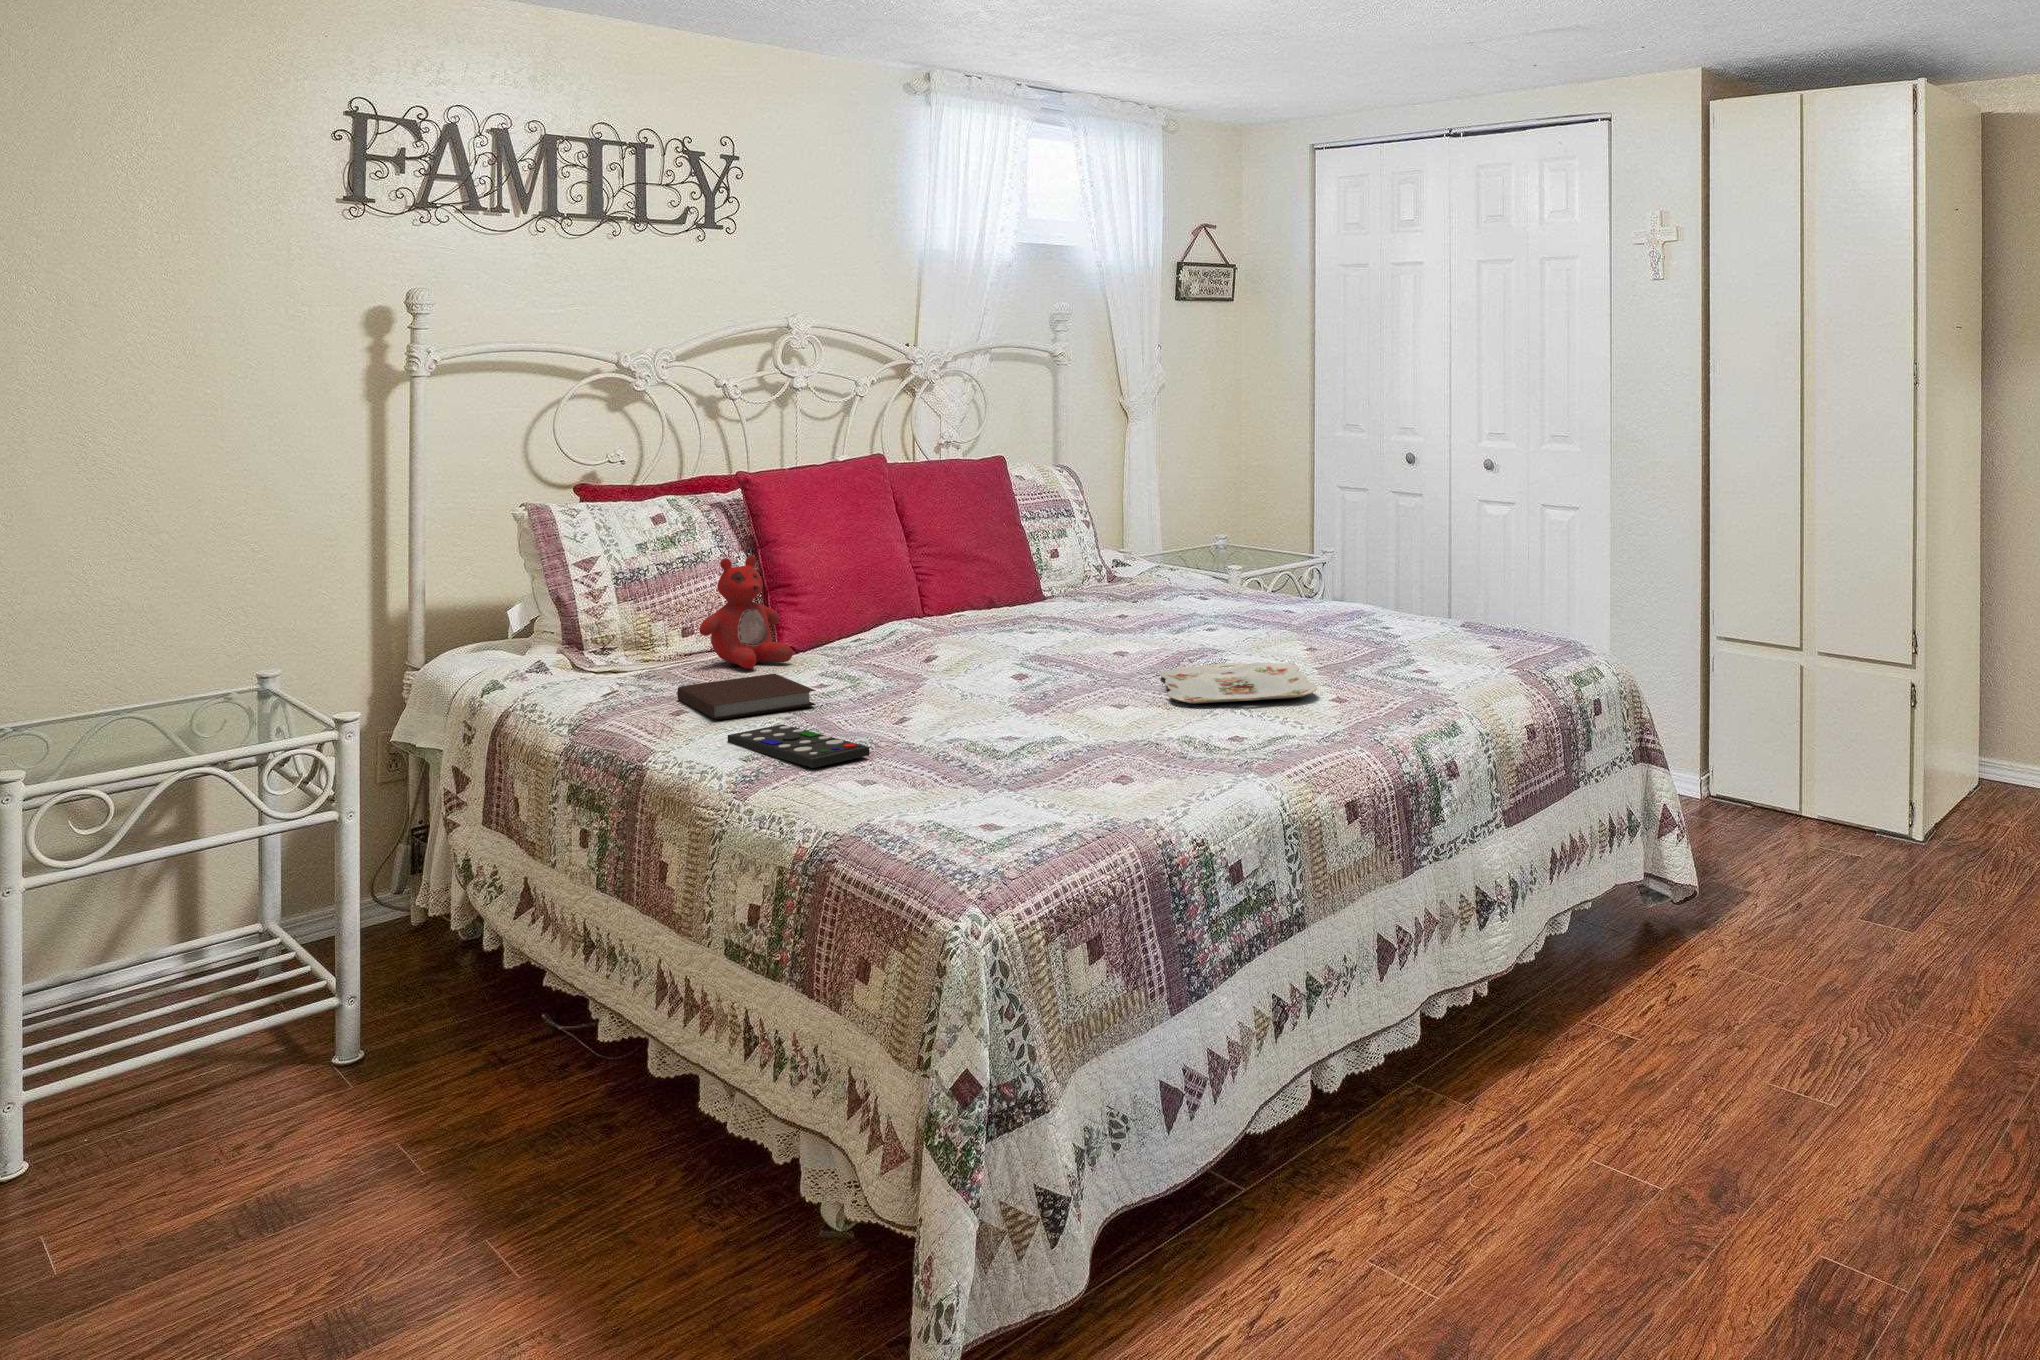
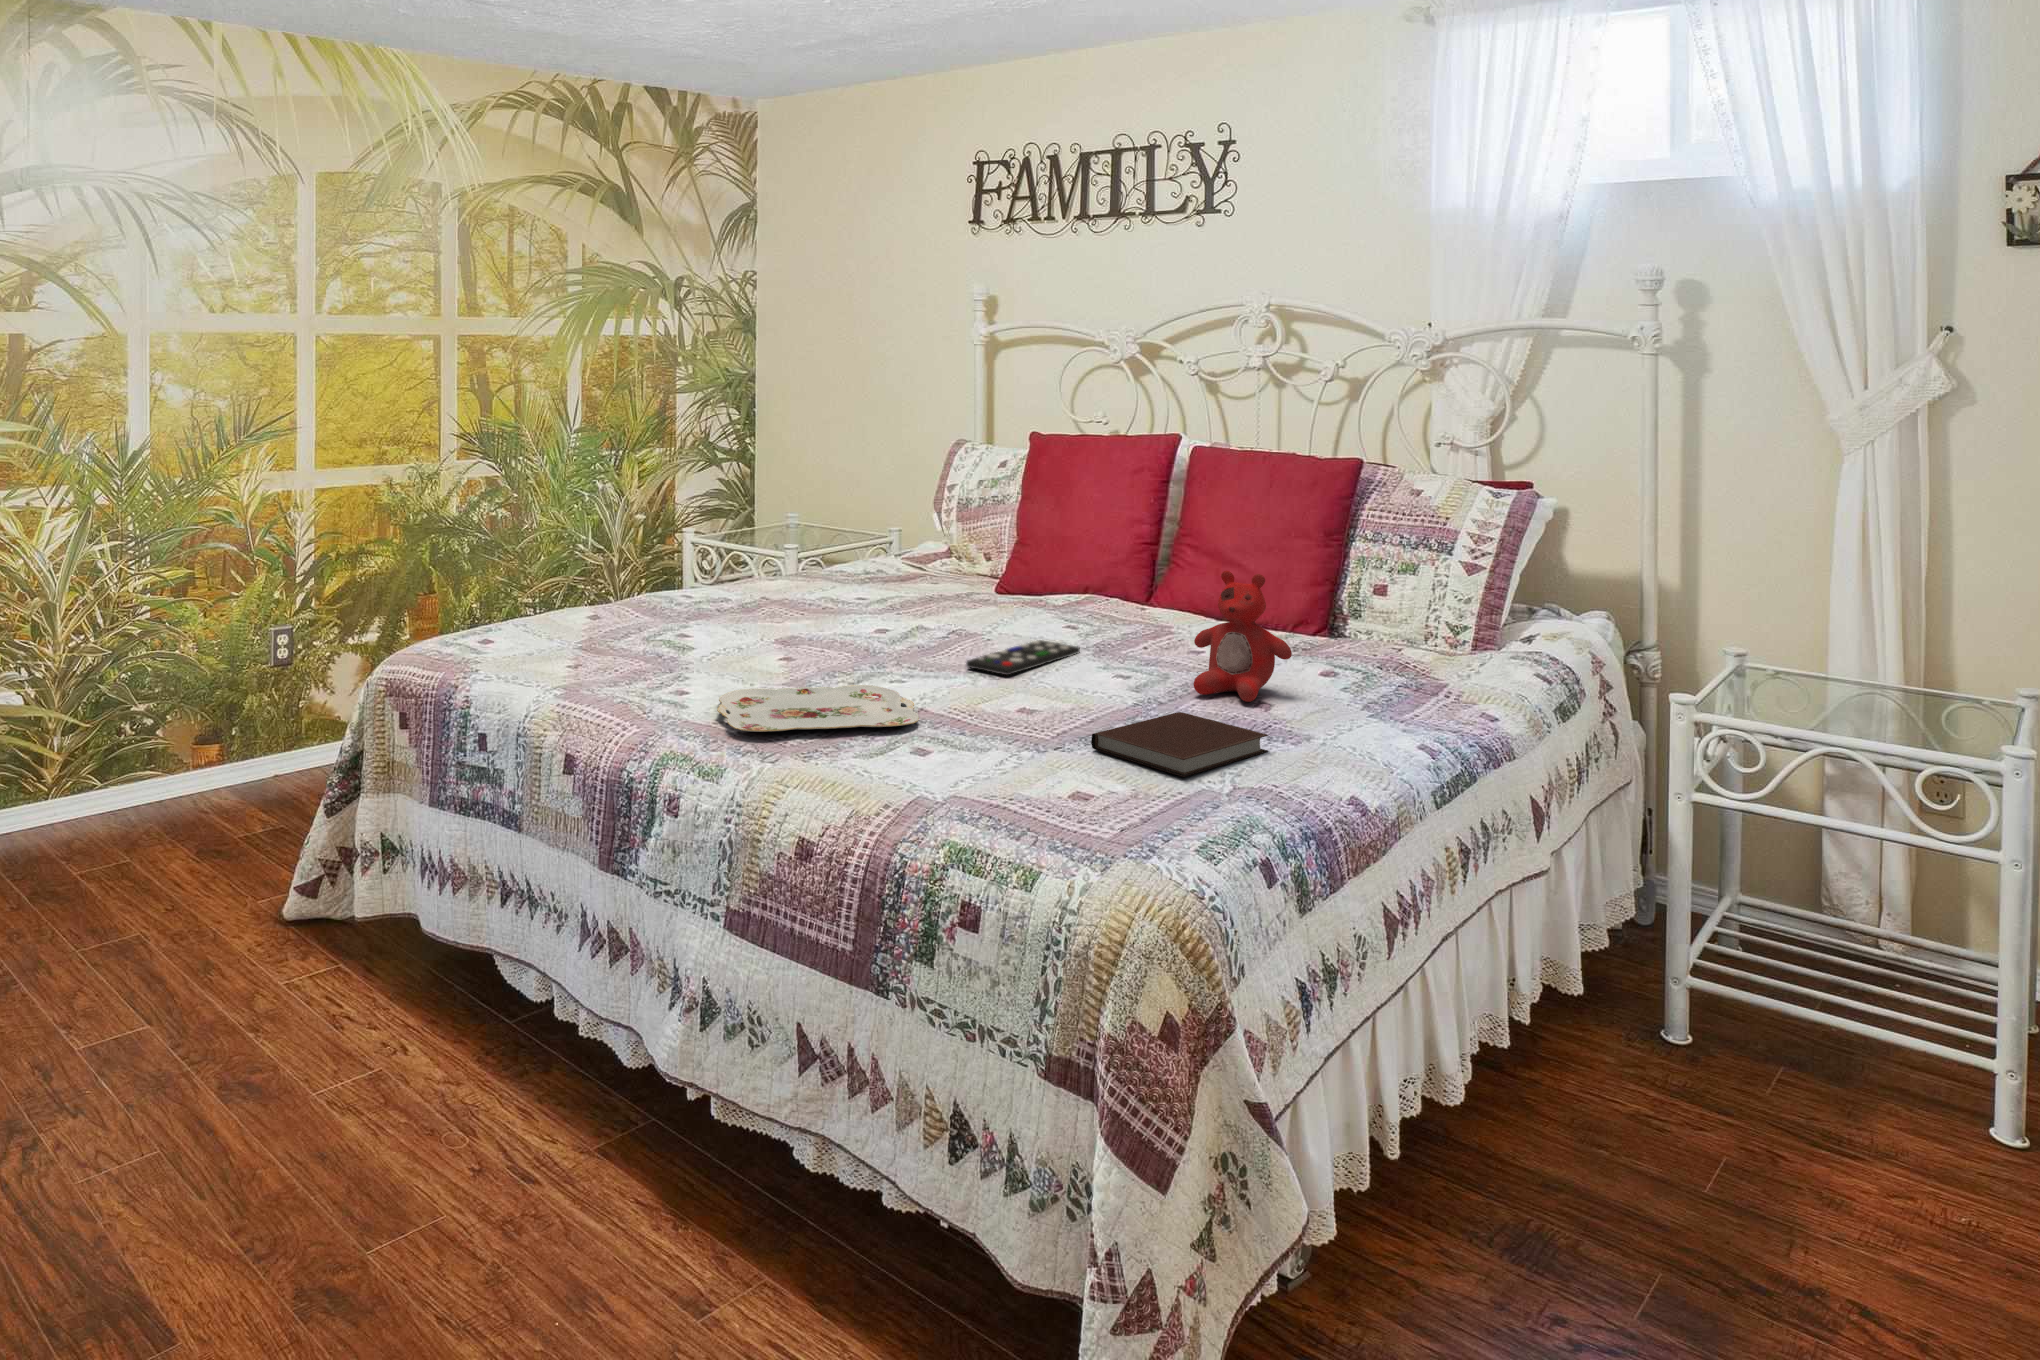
stuffed bear: present [700,555,793,669] -> present [1194,571,1292,702]
notebook: present [677,673,816,719] -> present [1091,712,1268,777]
remote control: present [728,724,870,768] -> present [966,640,1080,675]

